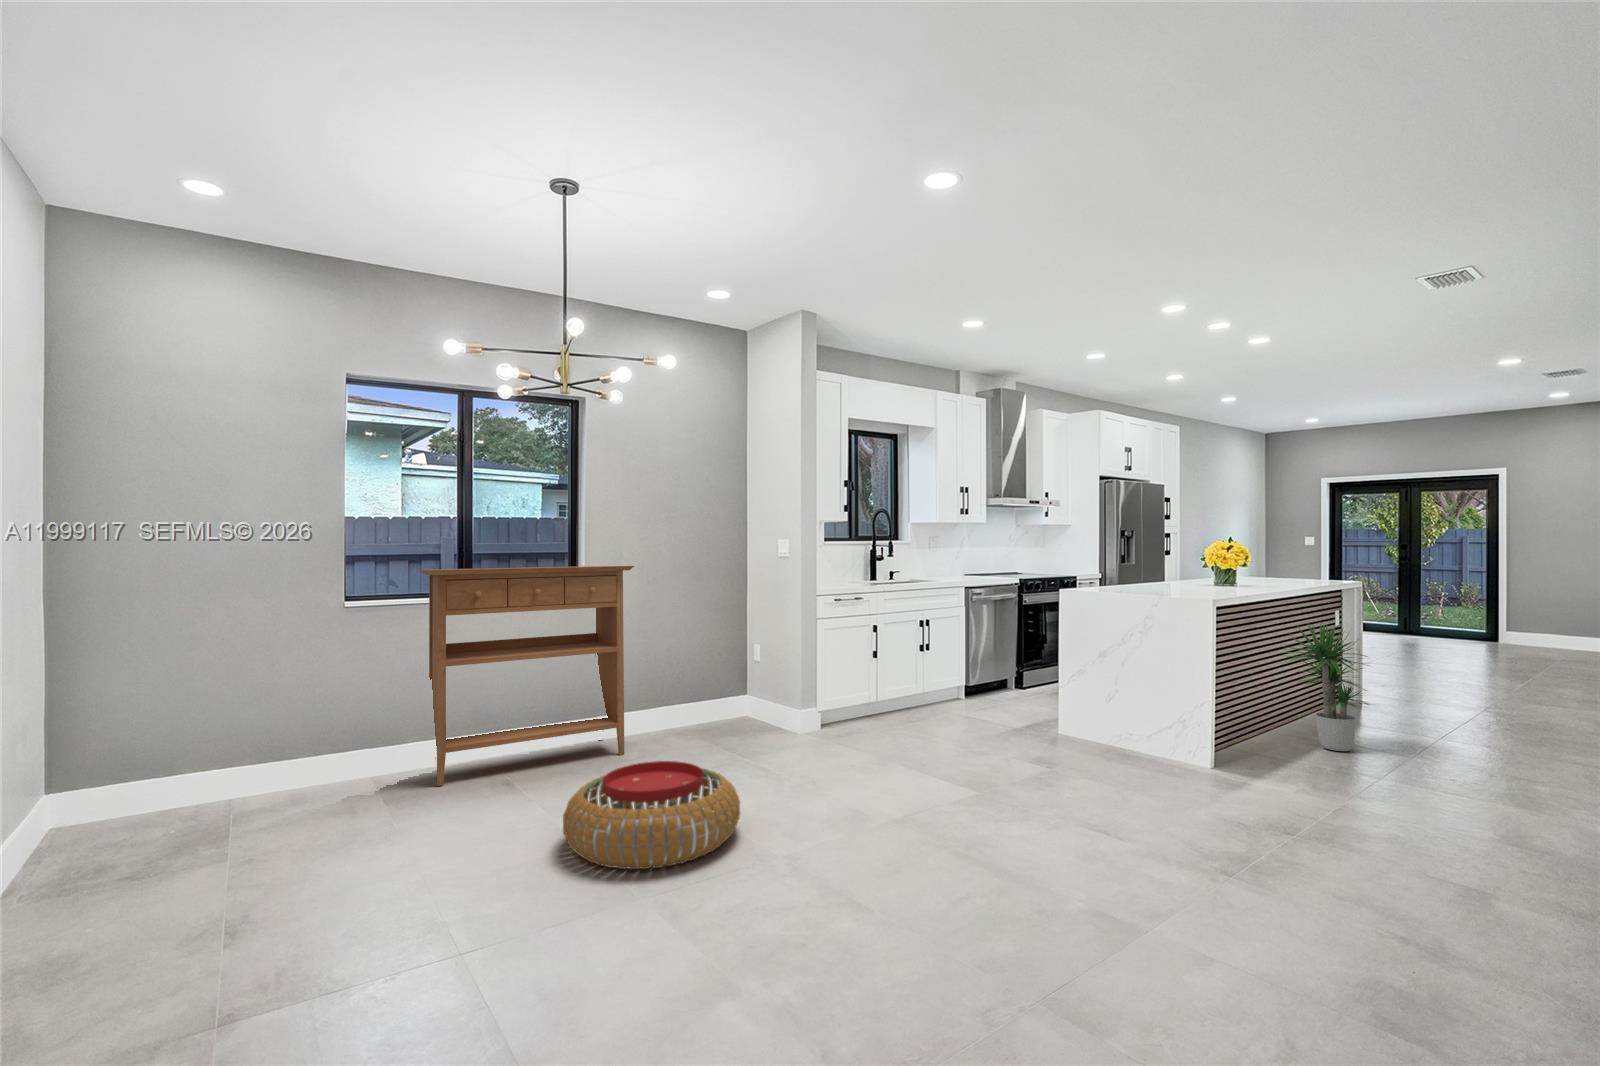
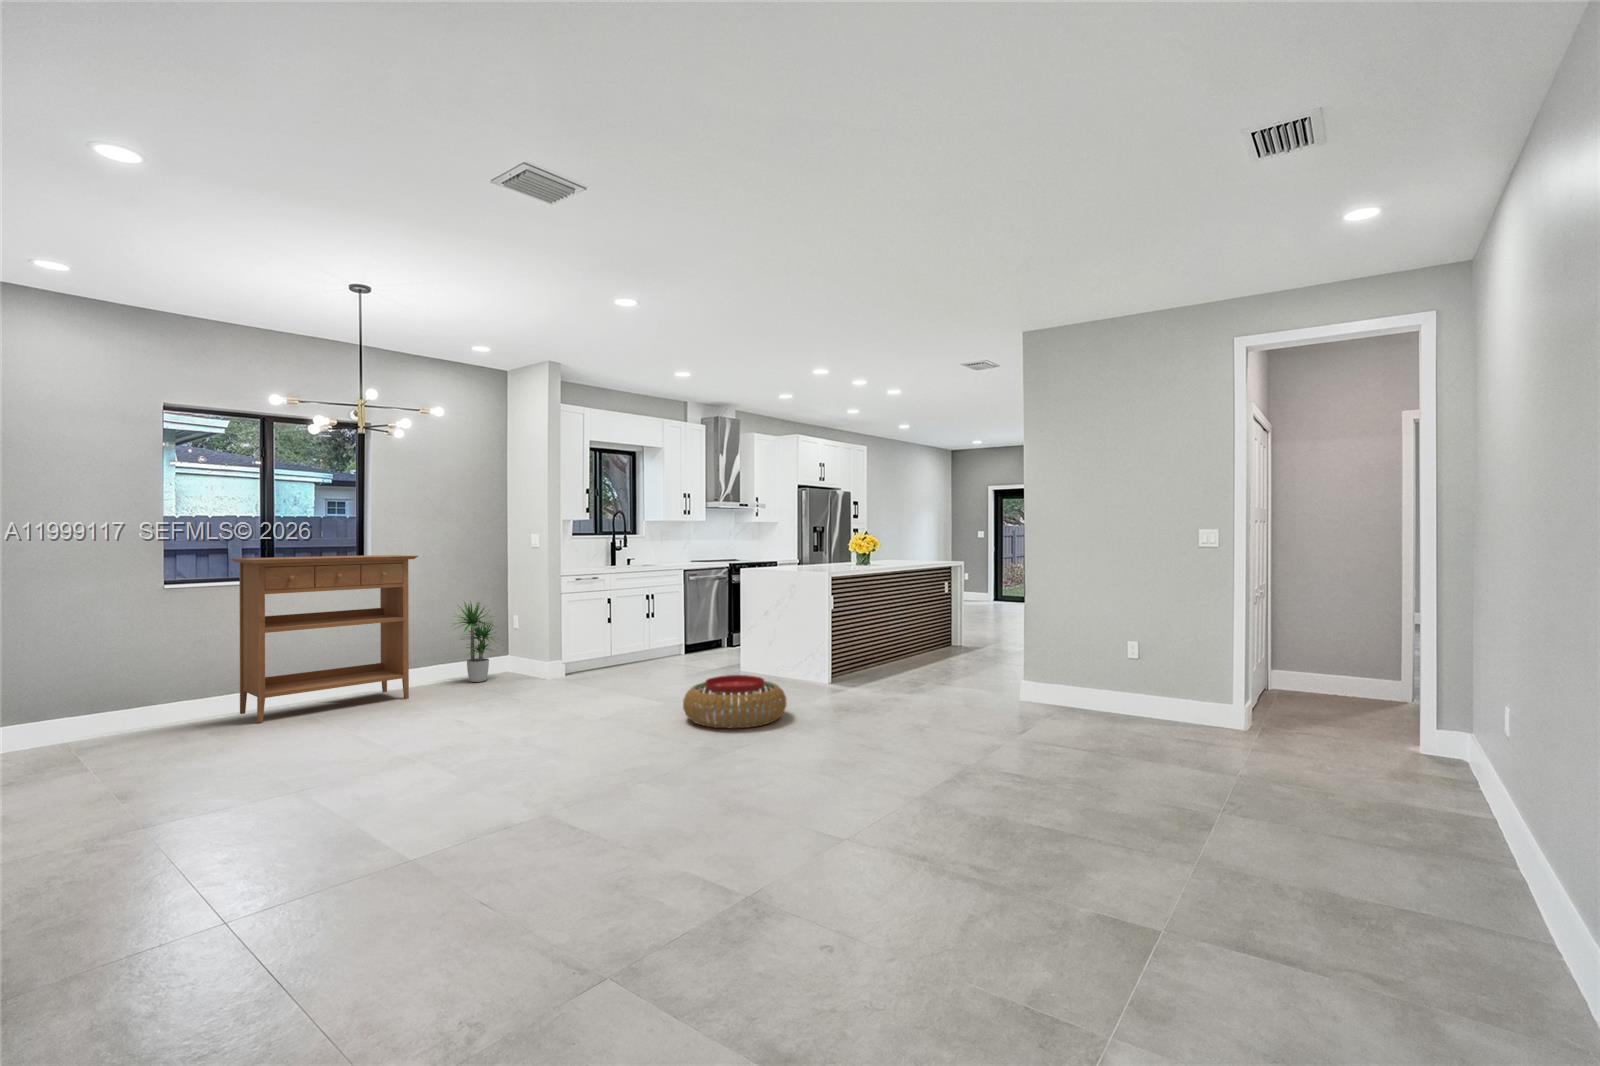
potted plant: present [1287,623,1368,751] -> present [455,601,496,682]
pouf: present [563,761,740,869] -> present [683,675,787,728]

